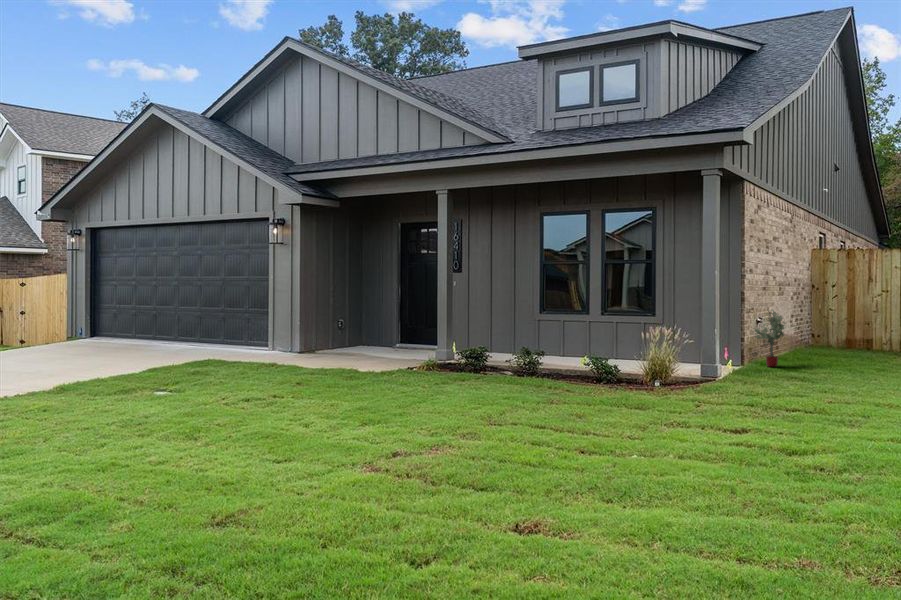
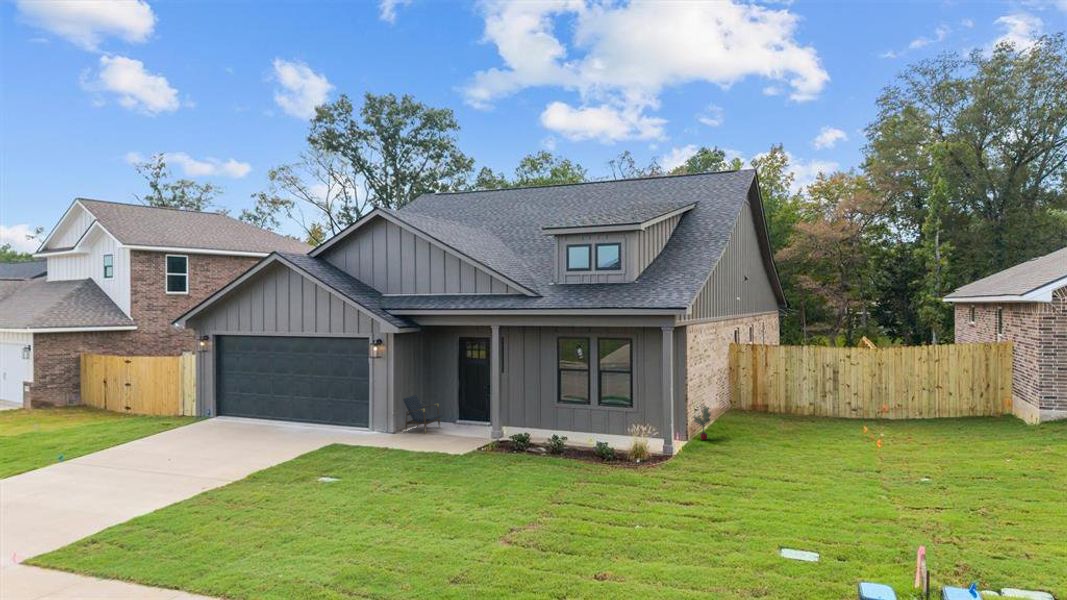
lounge chair: none [314,302,371,354] -> present [403,395,443,433]

